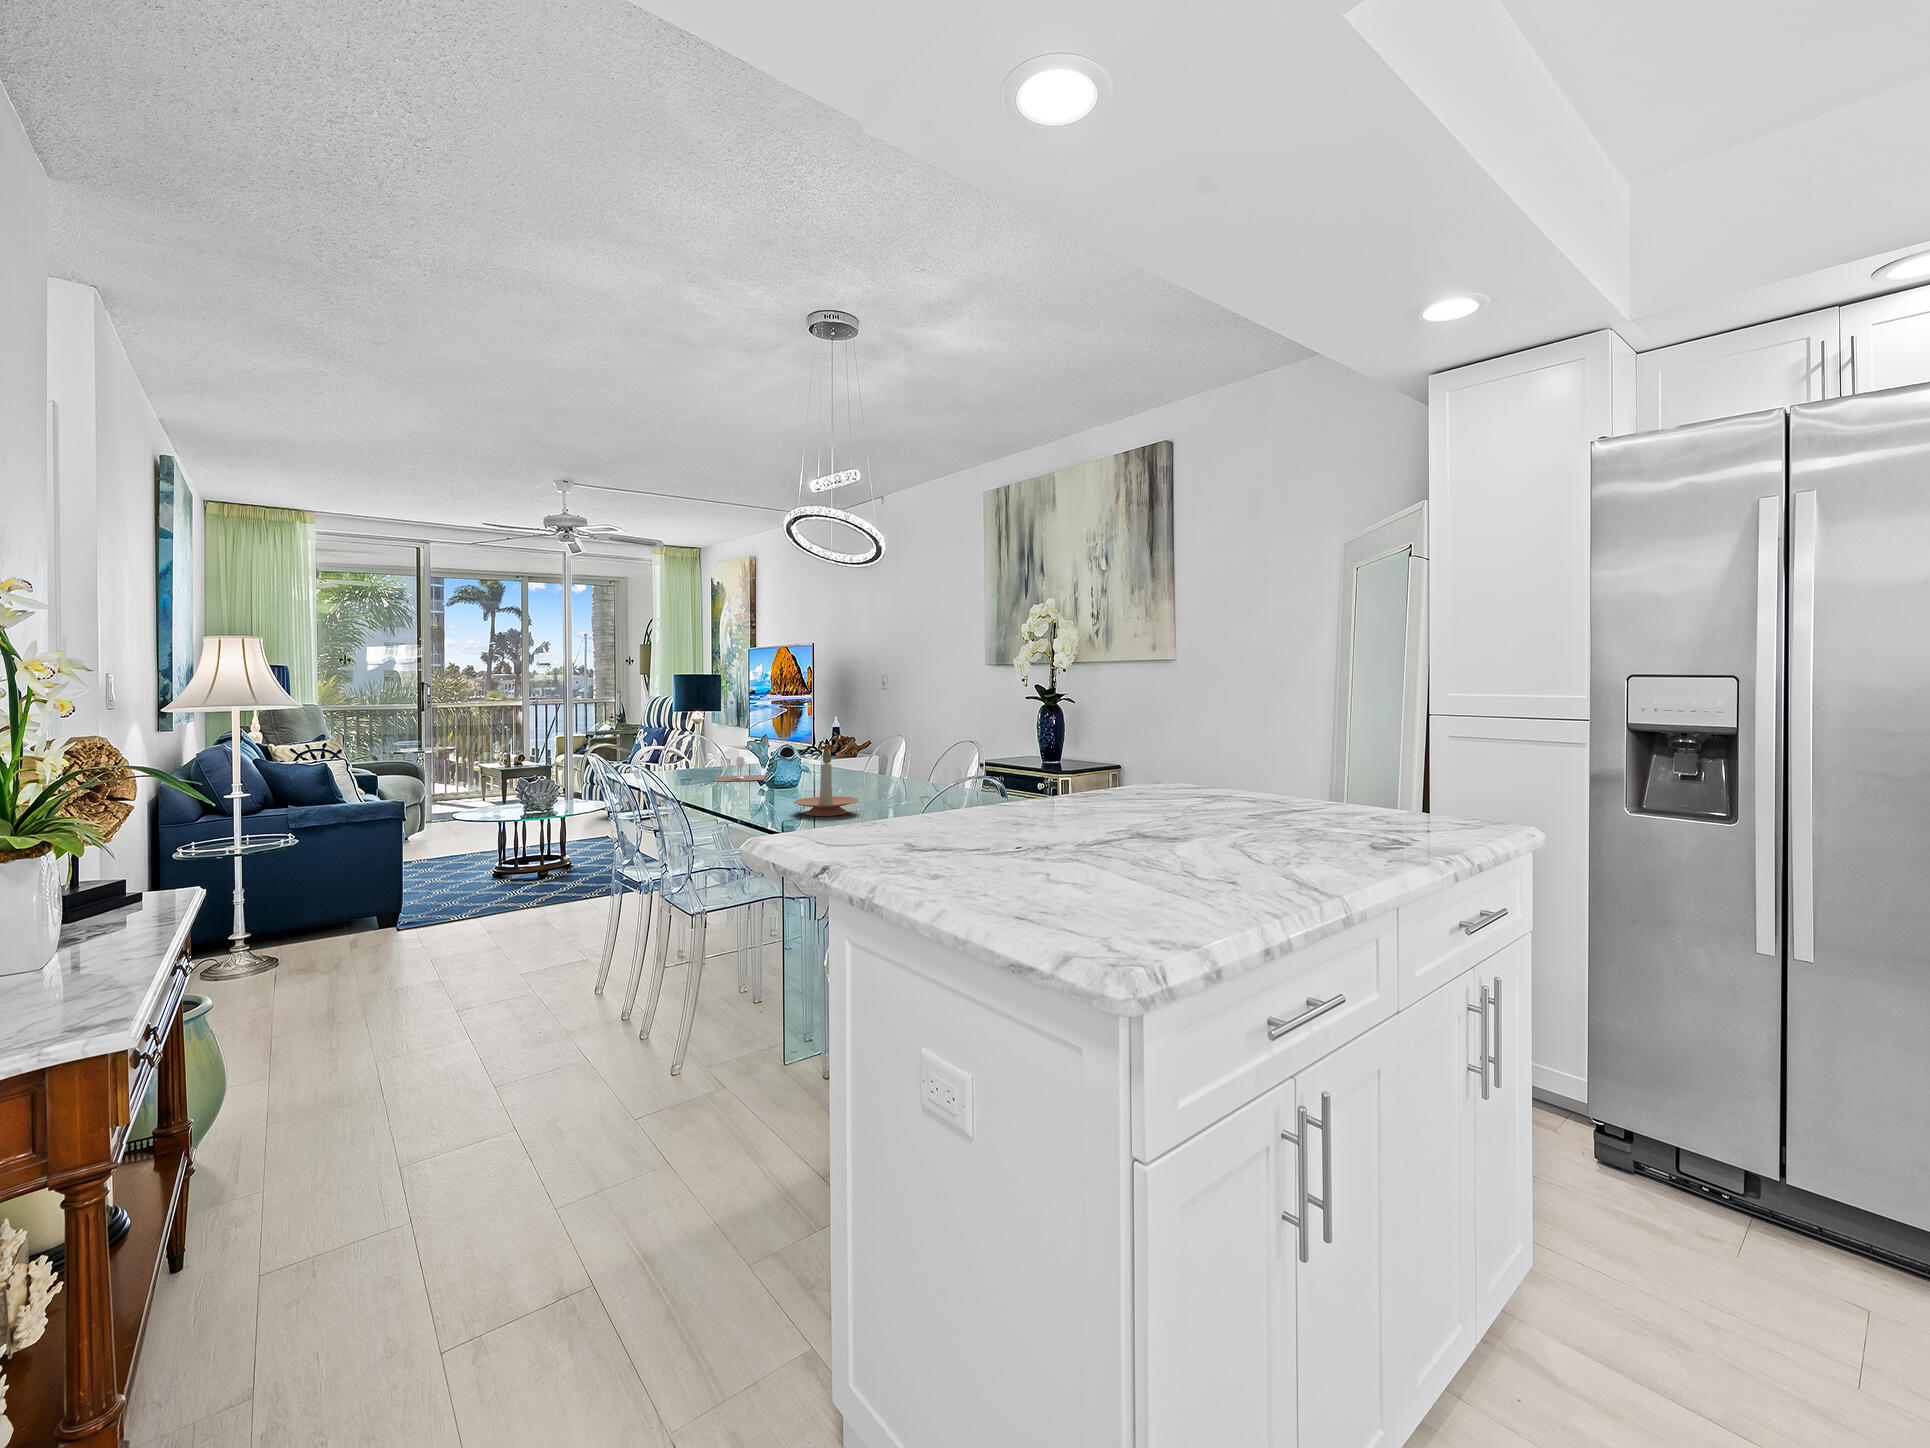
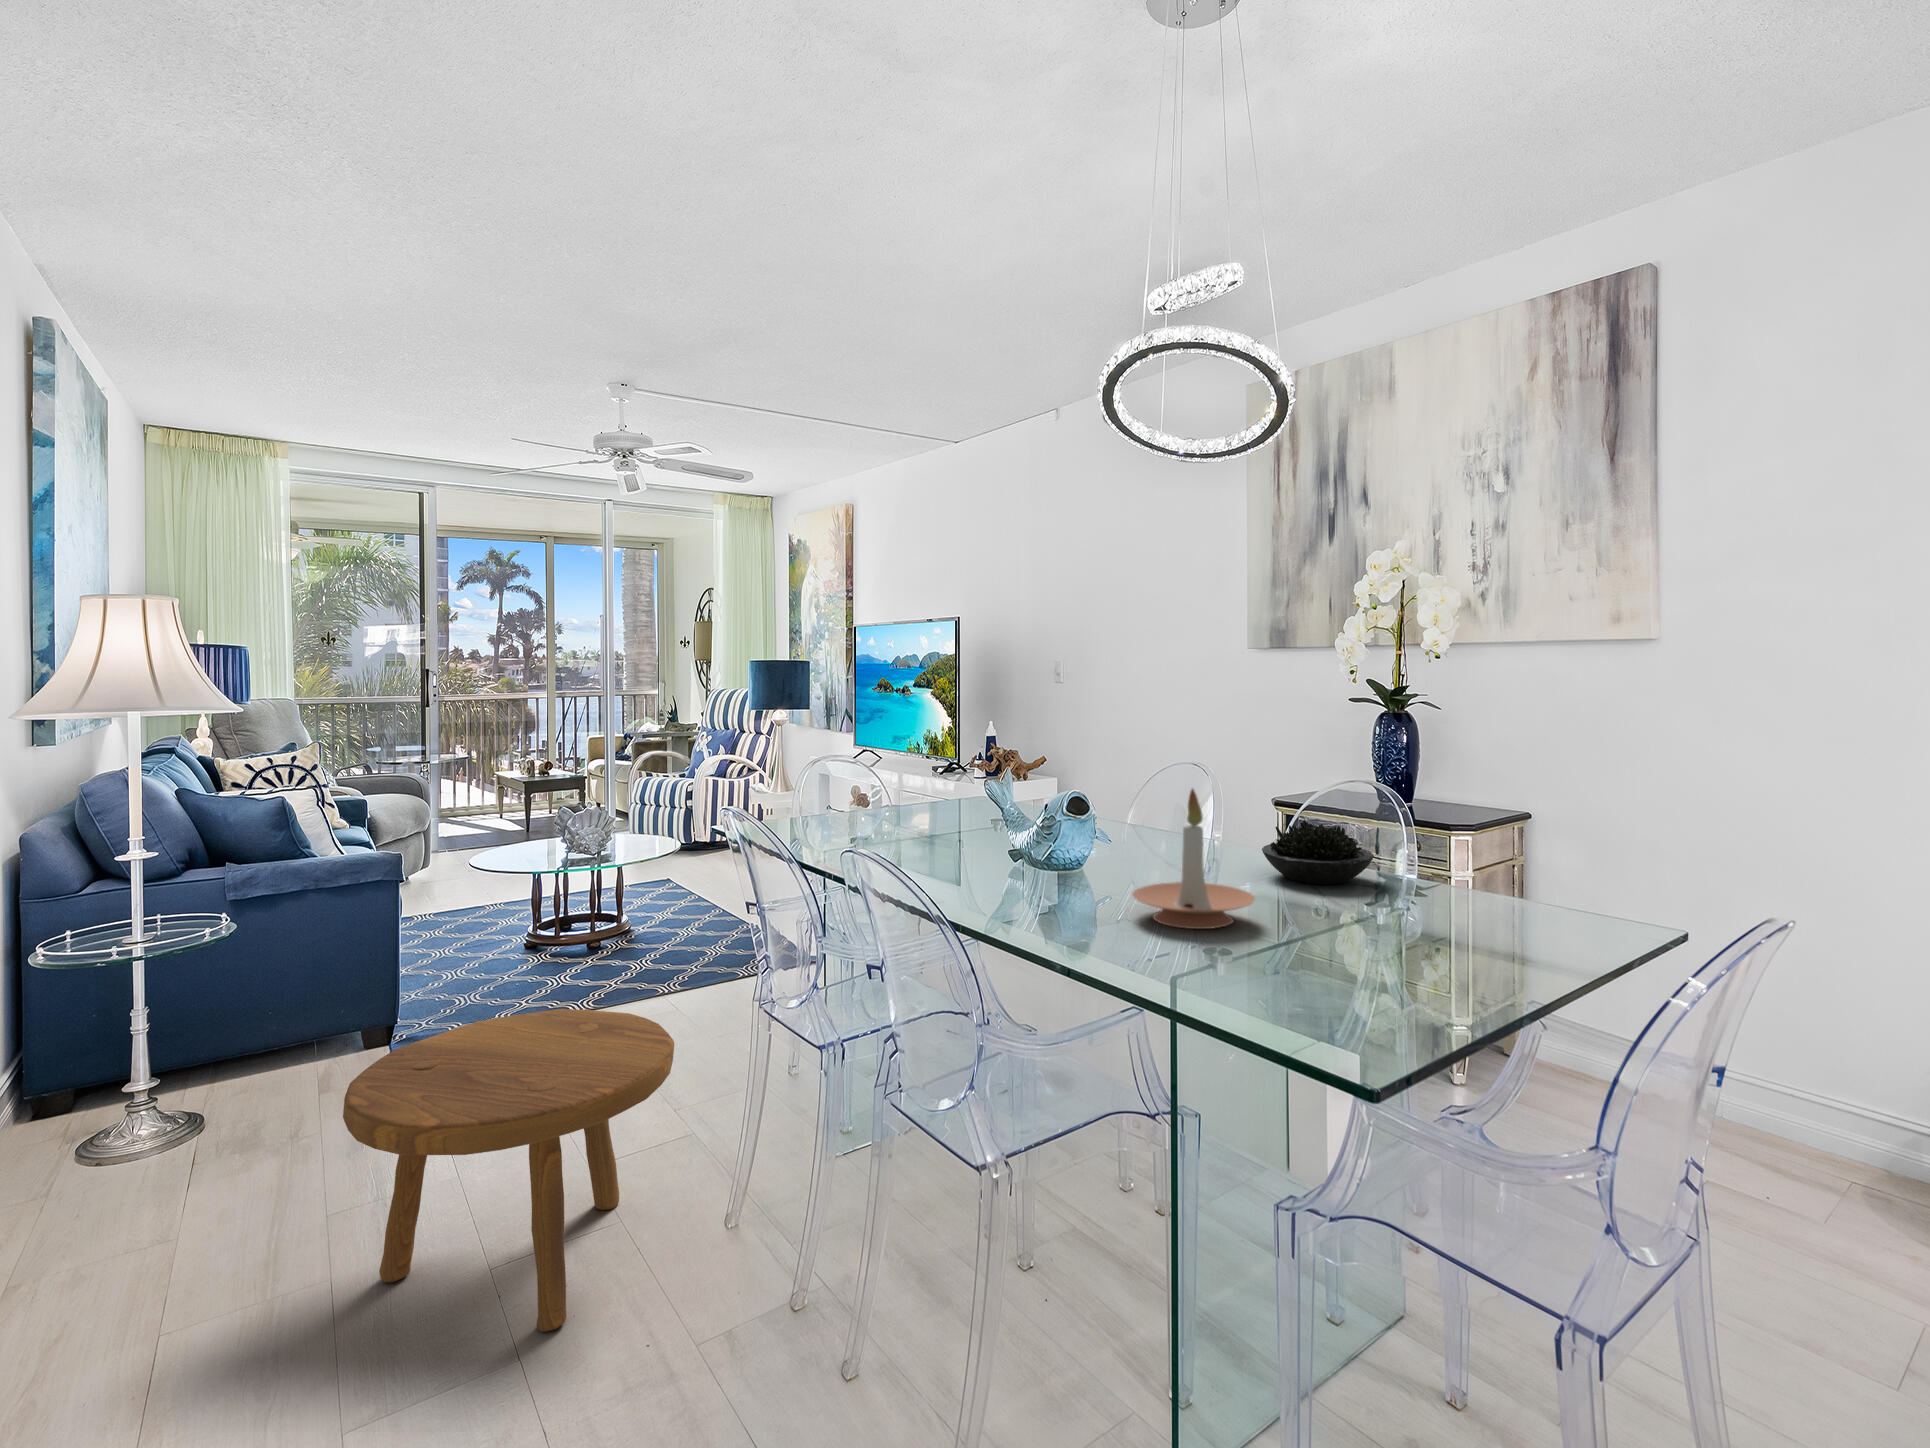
wine glass: present [715,757,765,782] -> none [892,791,976,833]
succulent plant: none [900,767,961,802] -> present [1262,820,1374,884]
footstool: none [369,879,557,1031] -> present [343,1009,674,1332]

